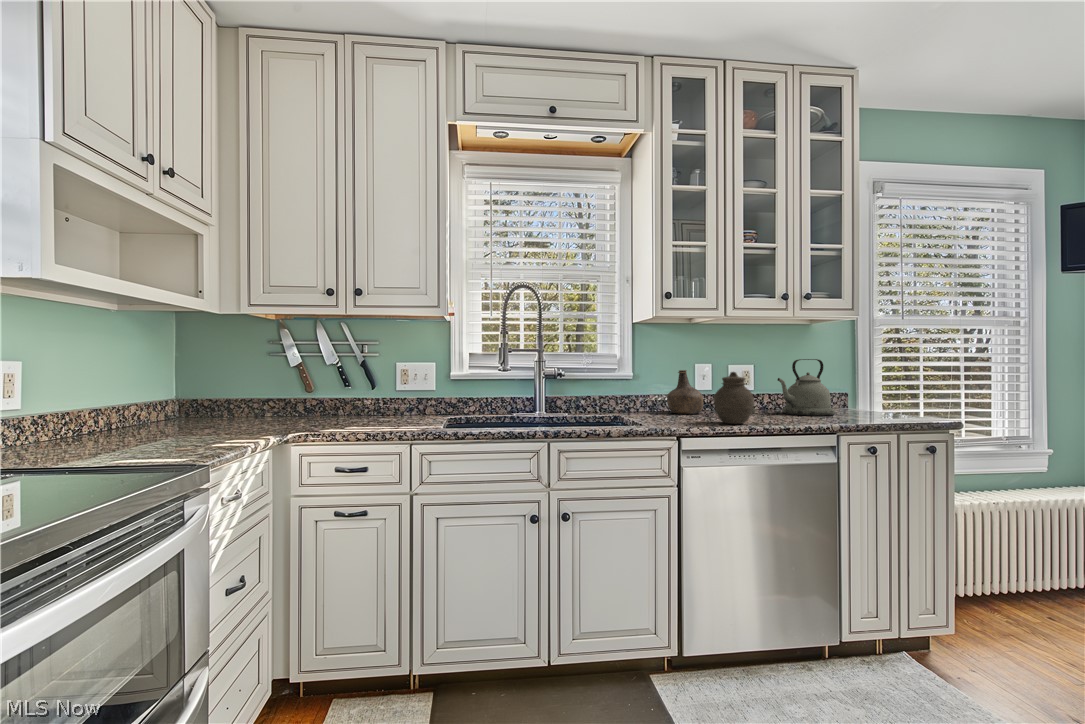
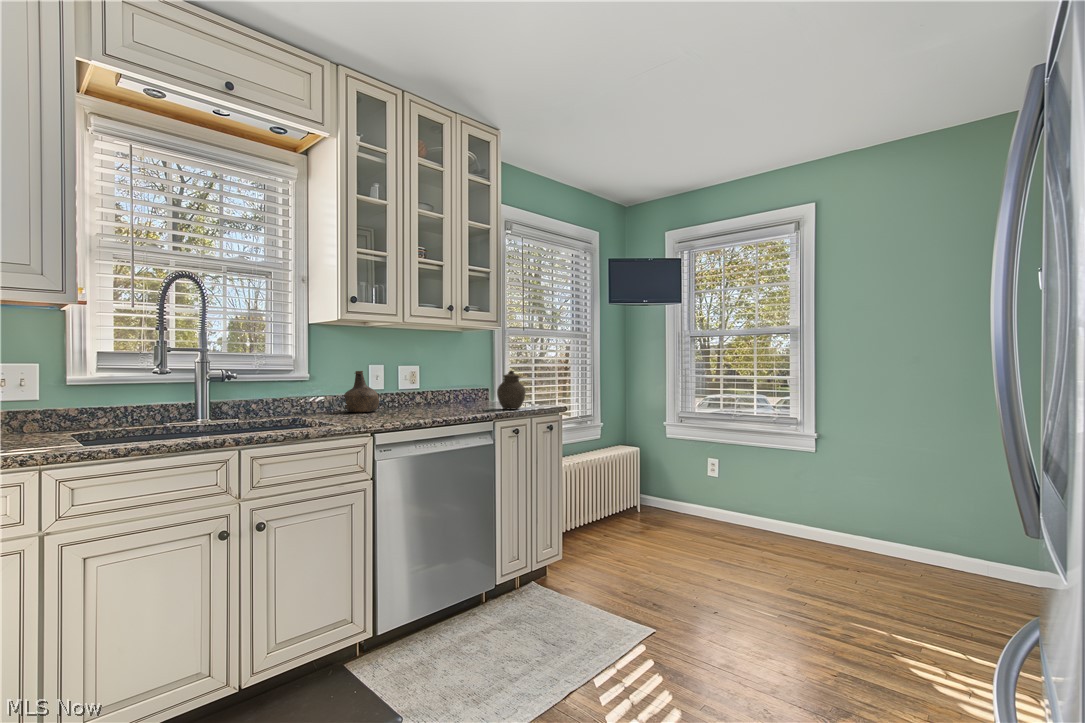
kettle: present [778,359,835,416] -> none [442,361,484,408]
jar: present [714,372,754,424] -> present [497,371,526,409]

